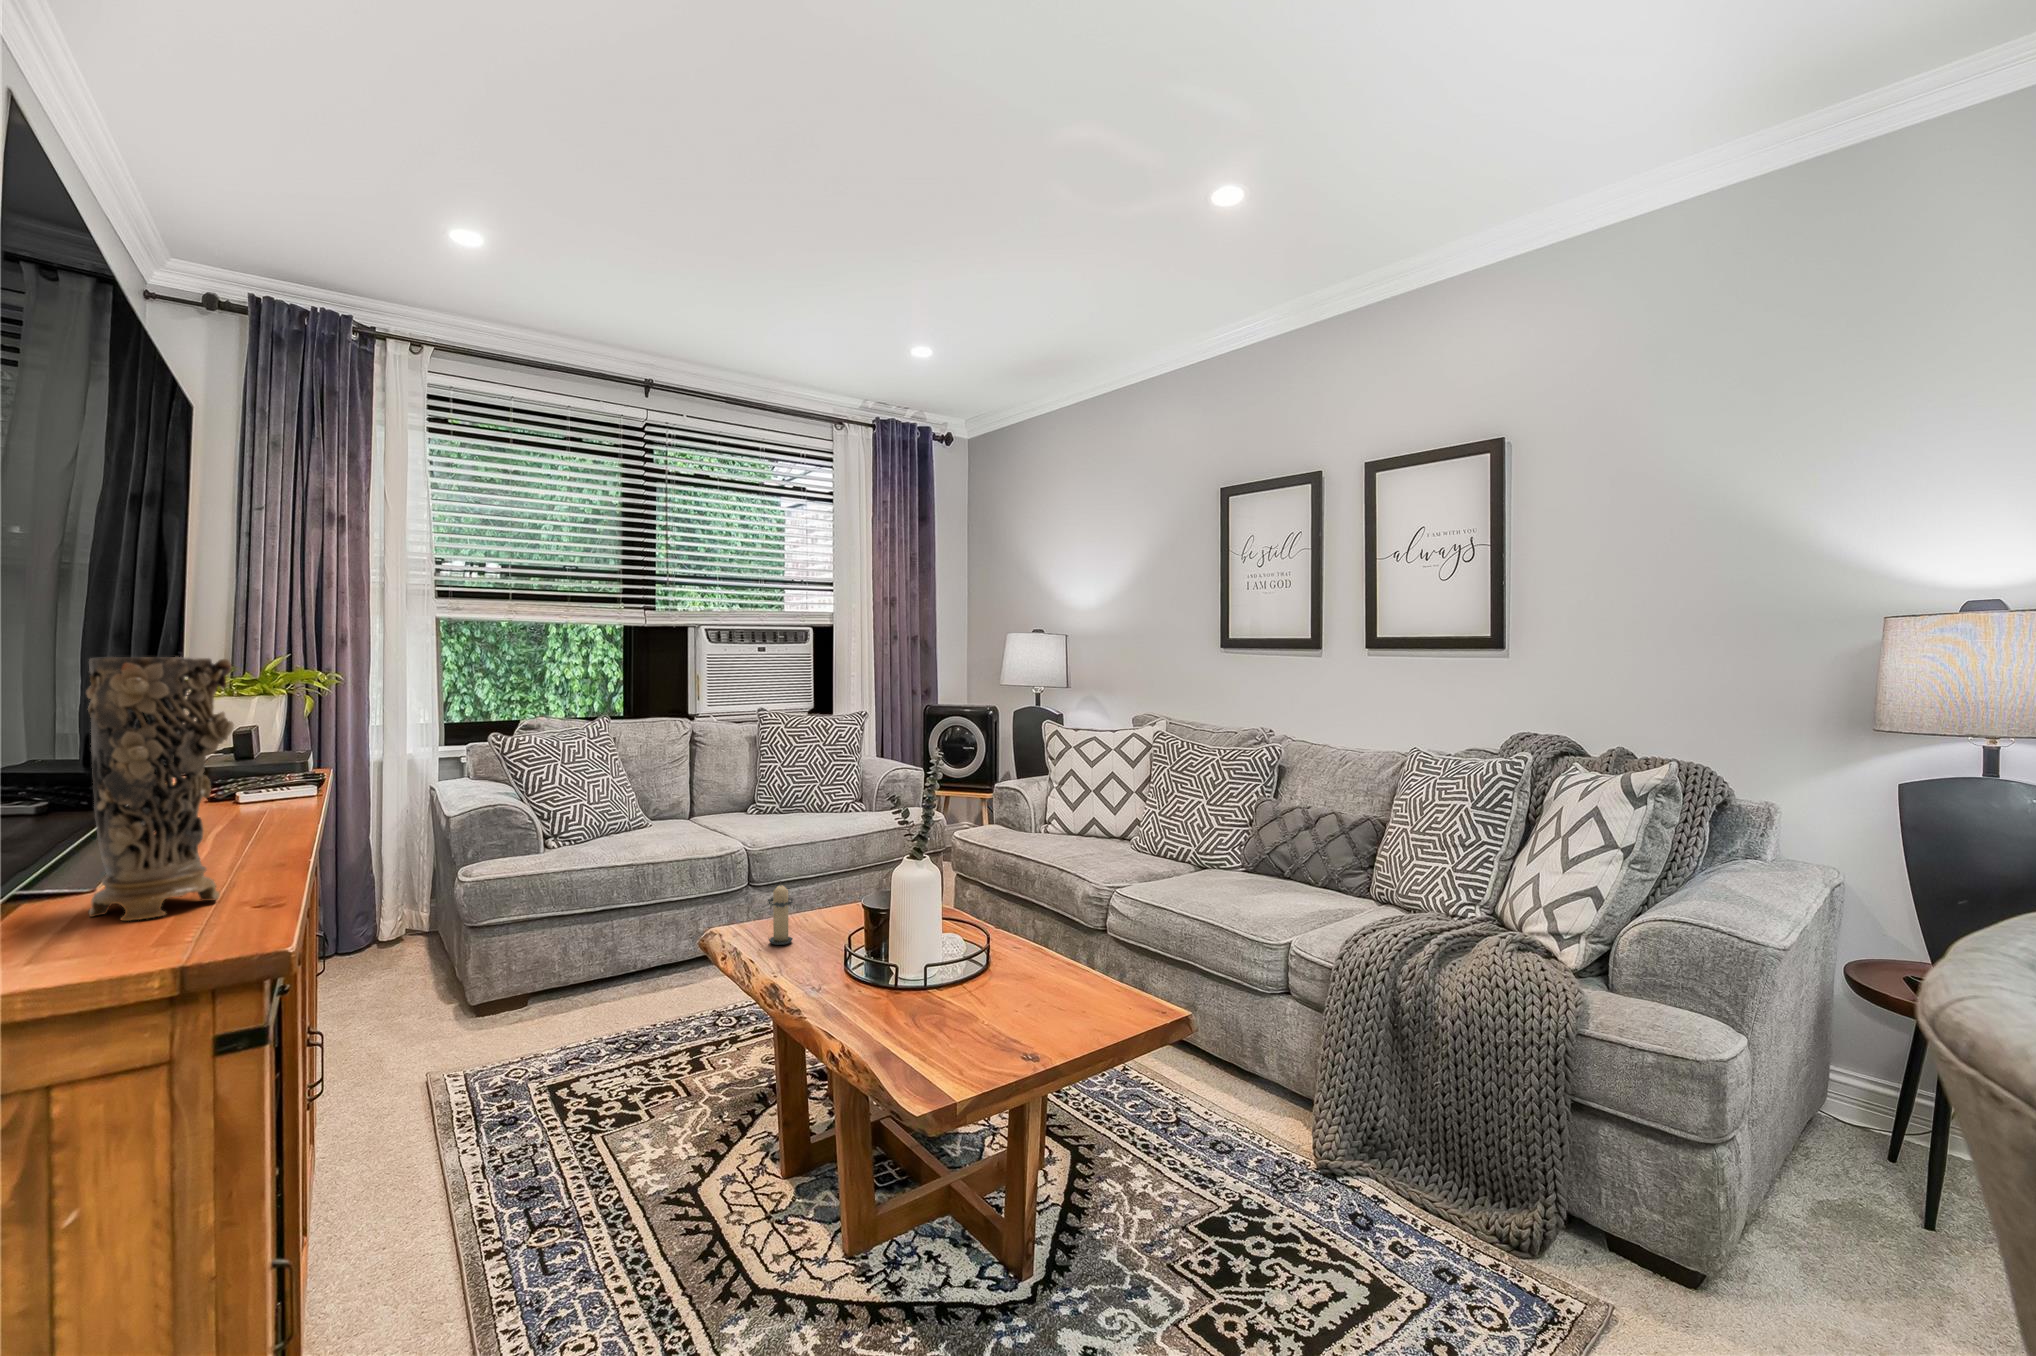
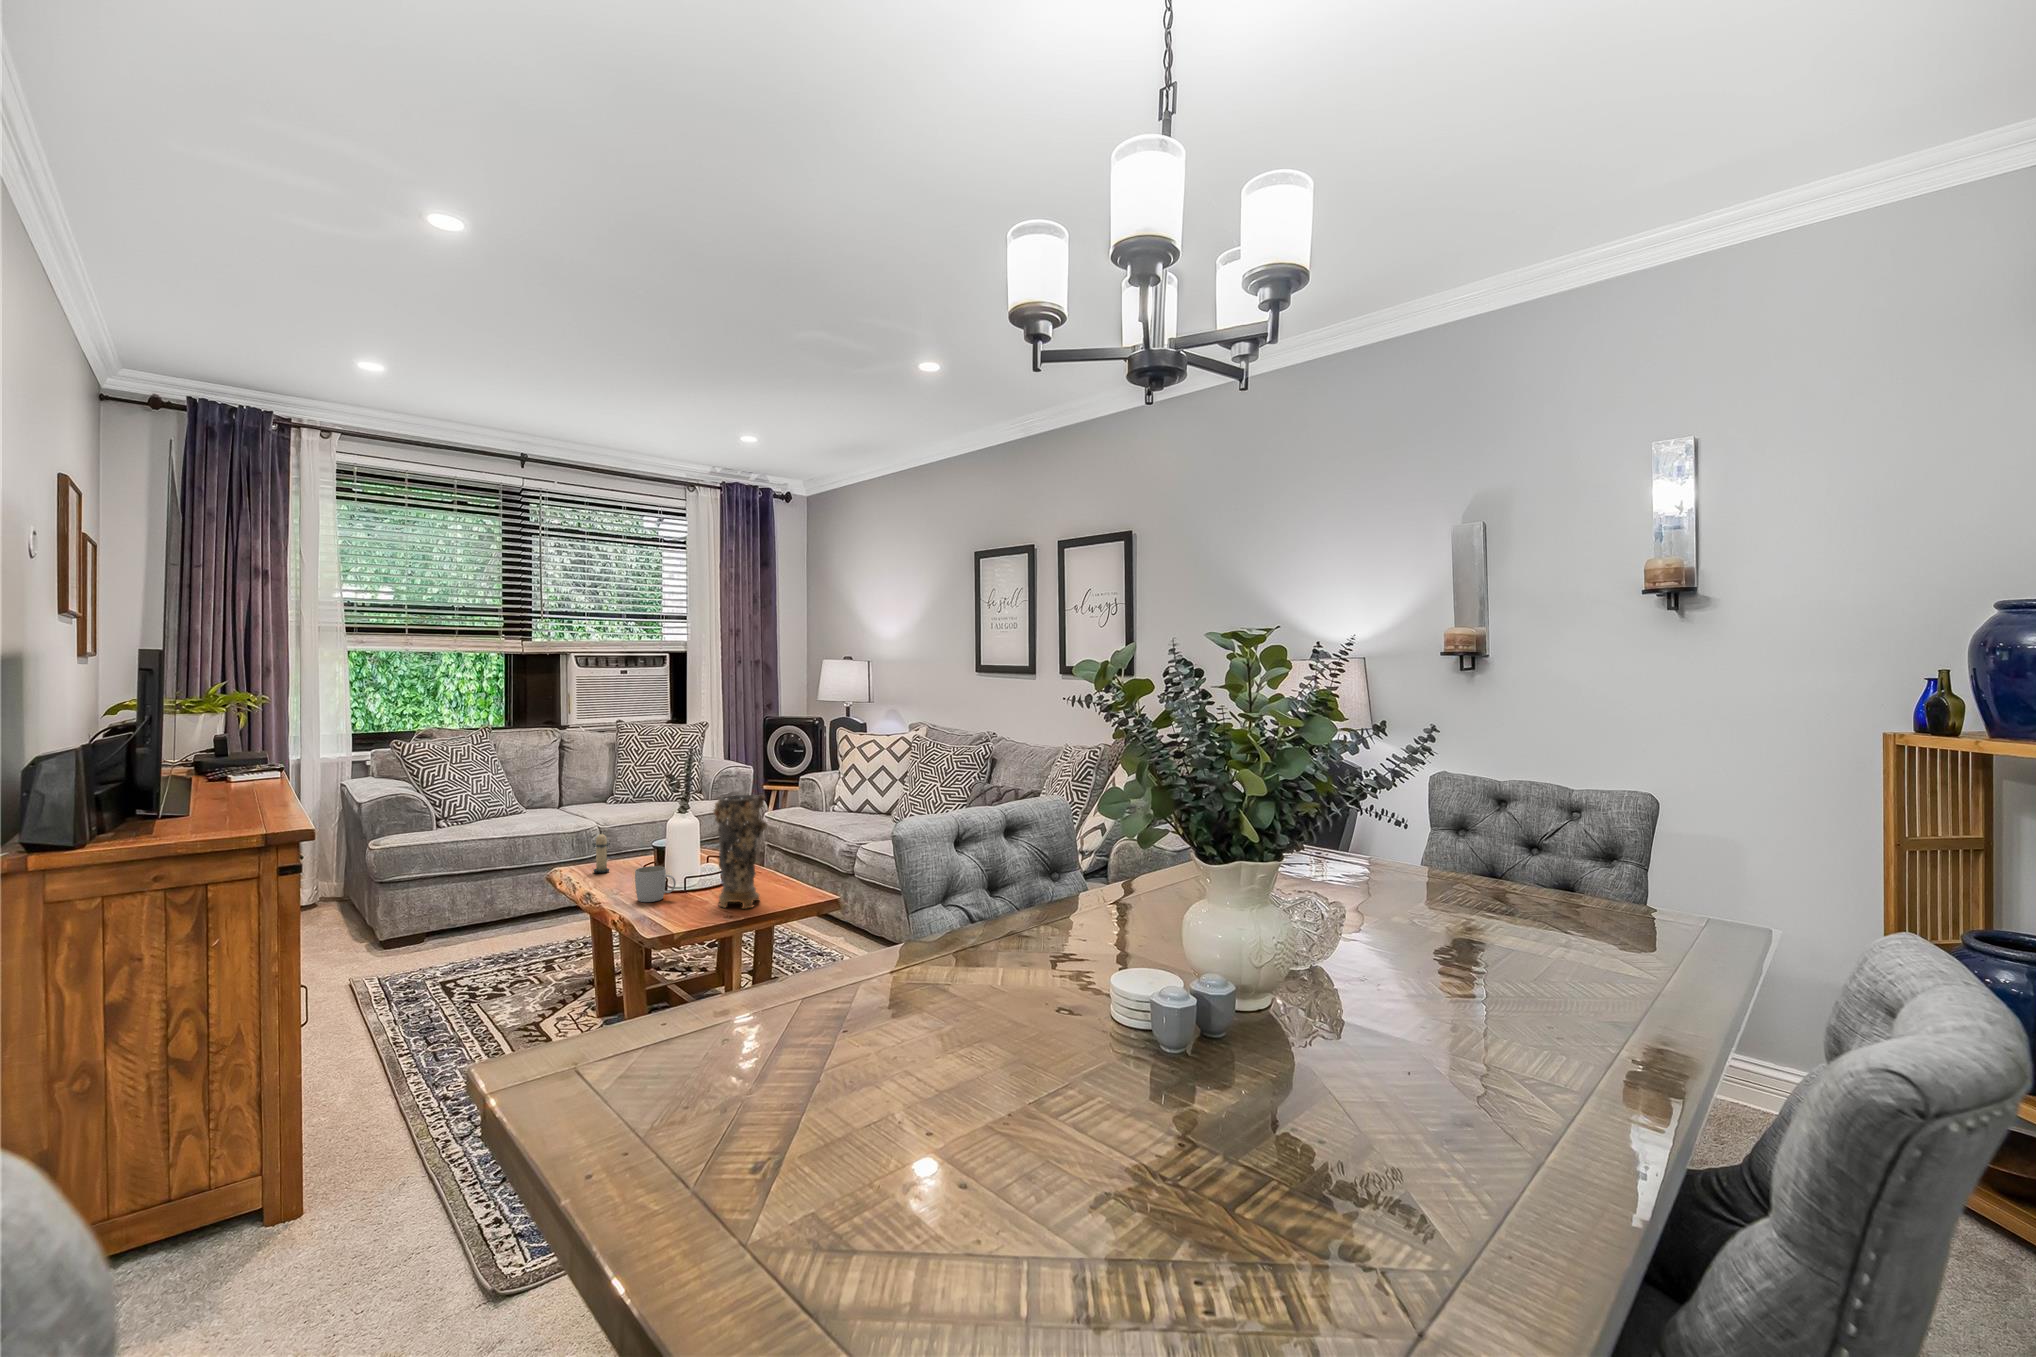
decorative vase: present [87,657,234,921] -> present [713,795,767,909]
mug: none [851,951,915,1014] -> present [635,866,676,902]

